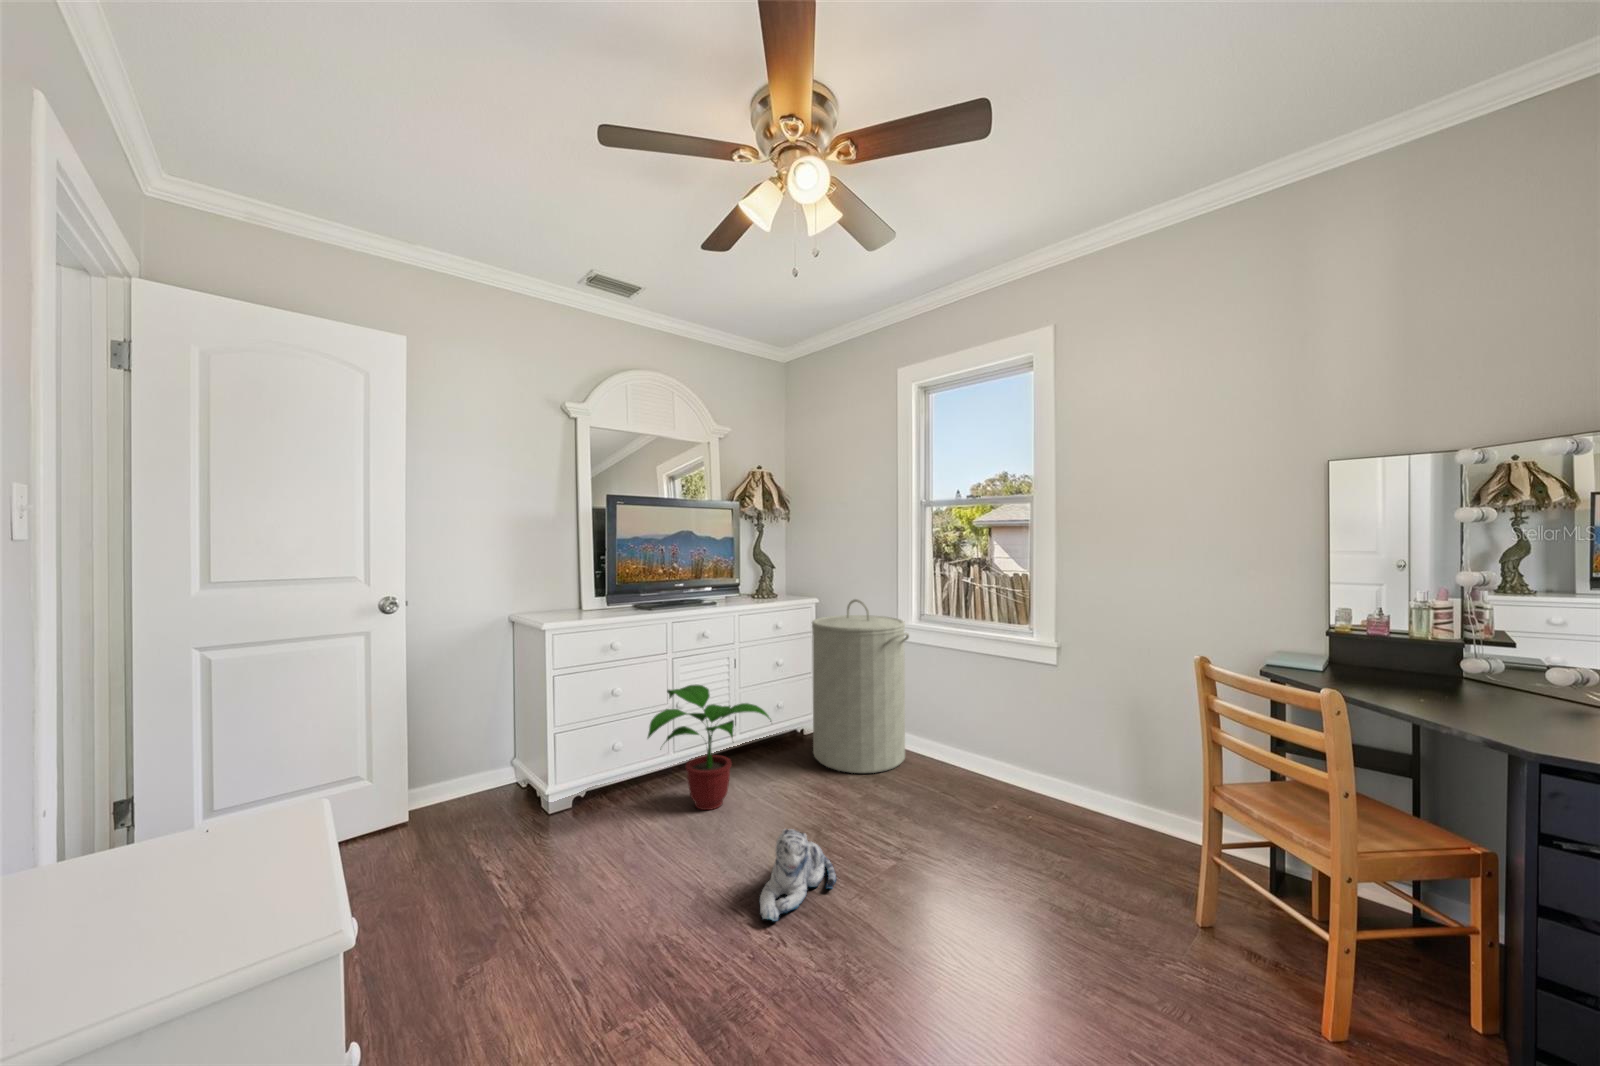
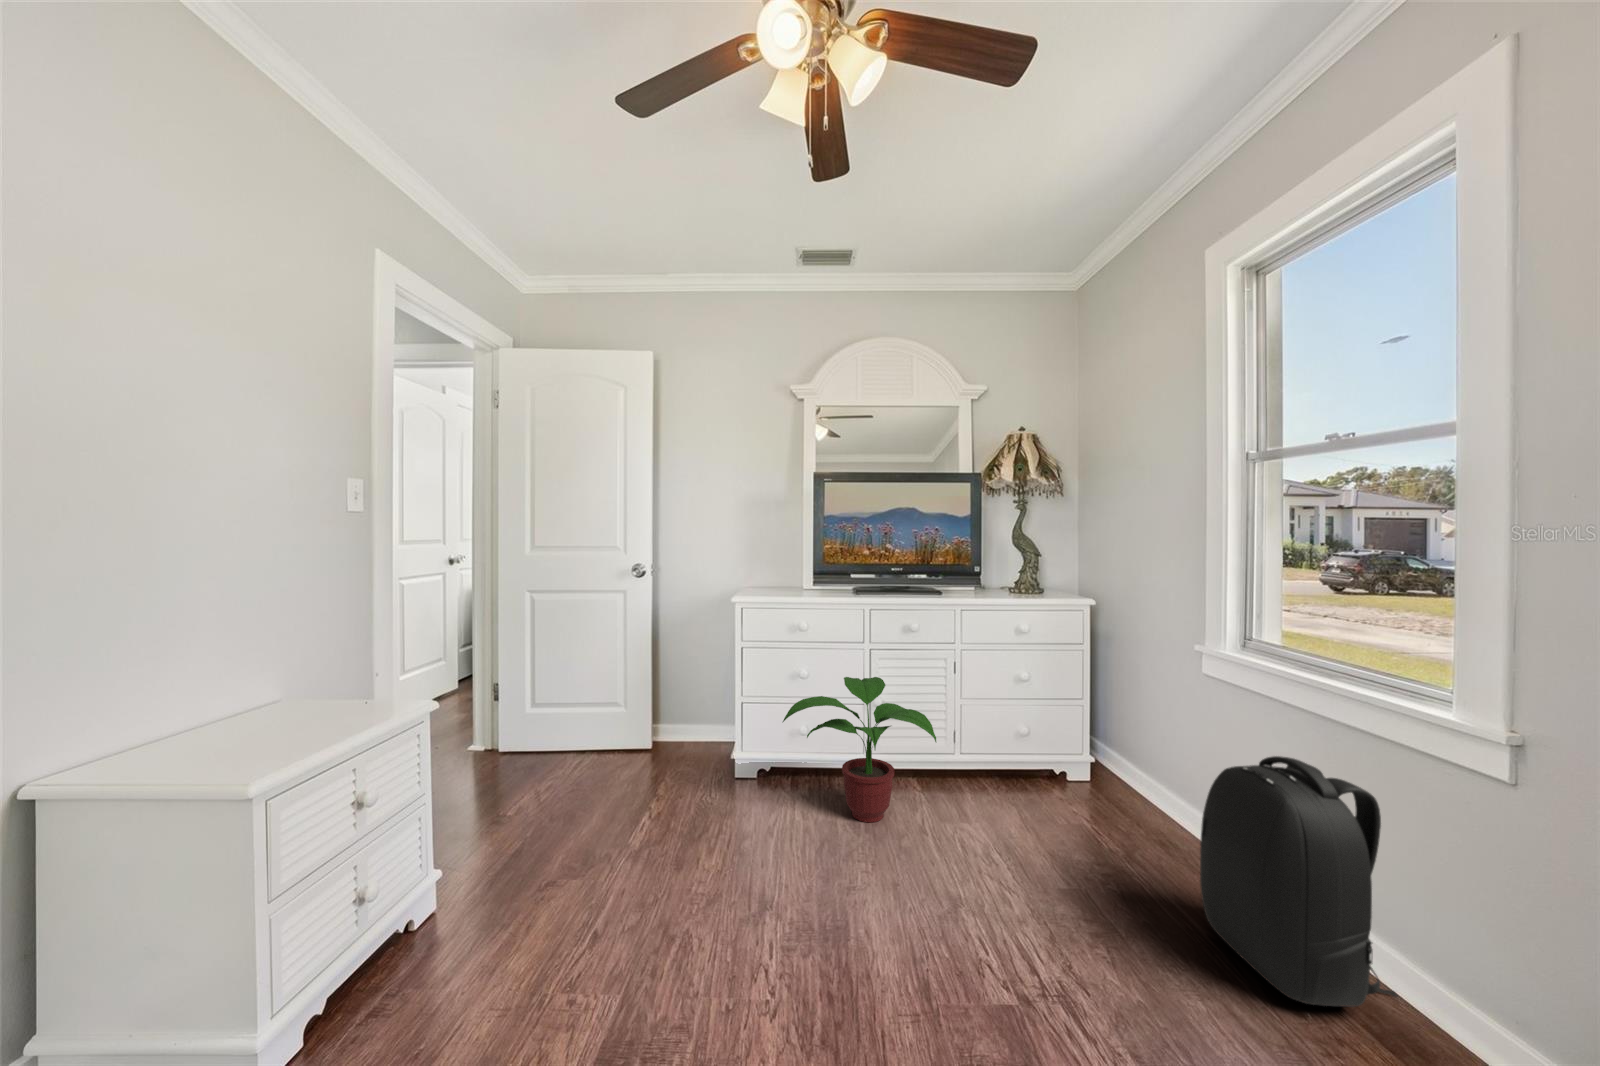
laundry hamper: present [812,599,909,773] -> none [1039,601,1193,863]
backpack: none [938,677,1018,803] -> present [1200,756,1398,1006]
plush toy: present [760,829,836,921] -> none [776,874,924,984]

